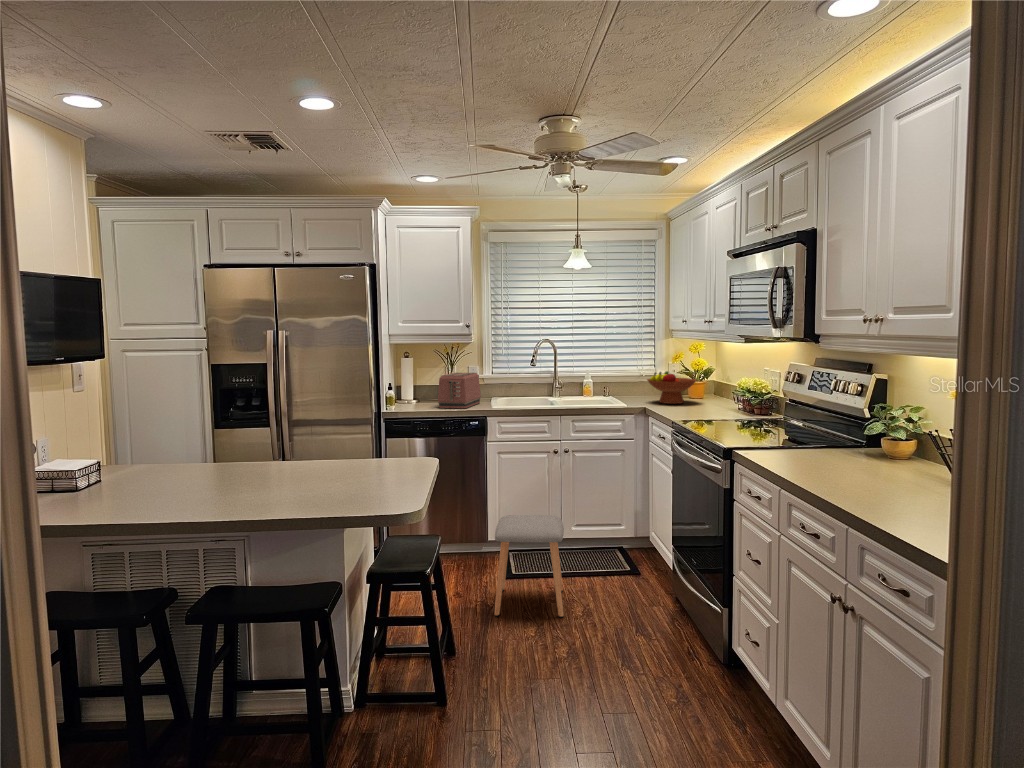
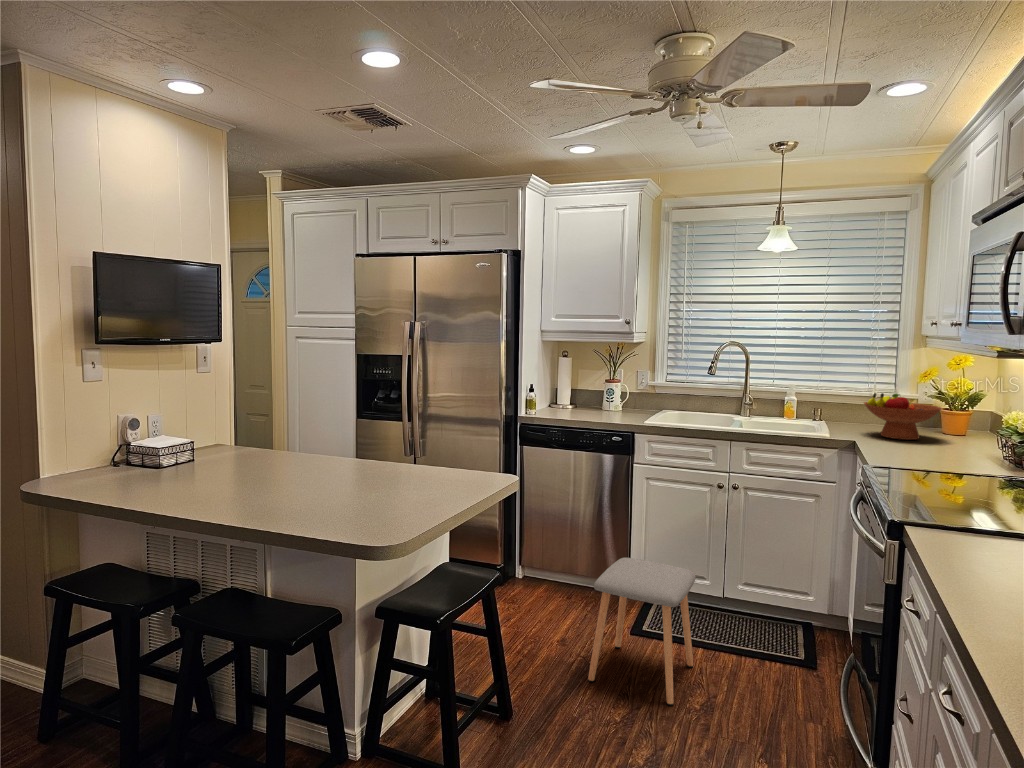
toaster: present [438,373,481,409] -> none [584,377,642,420]

